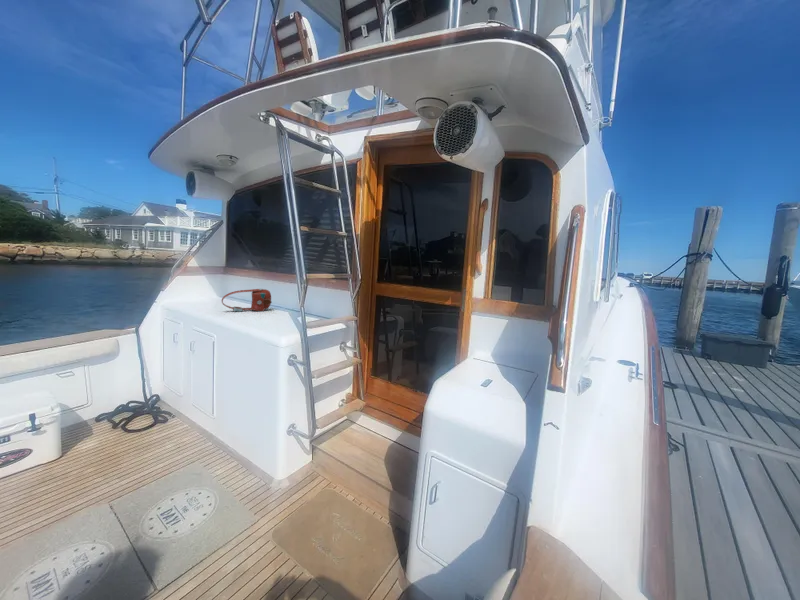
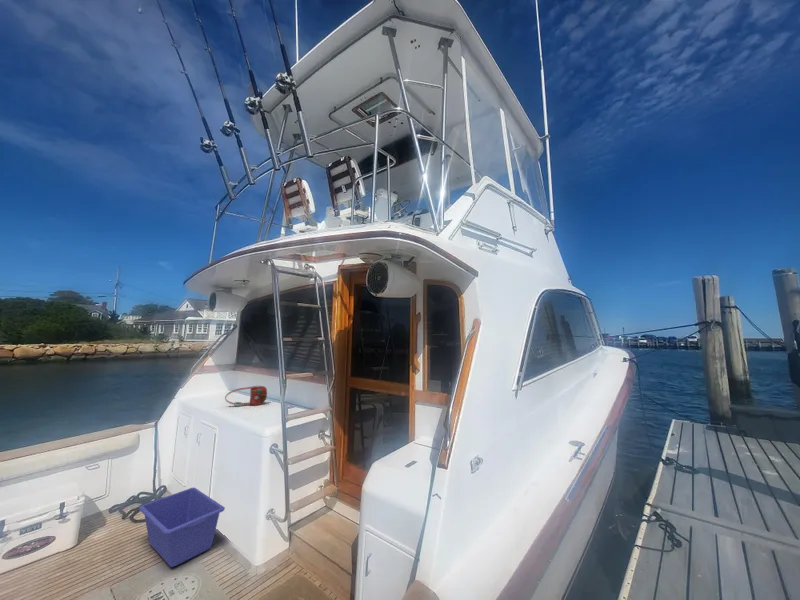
storage bin: none [132,399,236,482] -> present [139,488,225,567]

